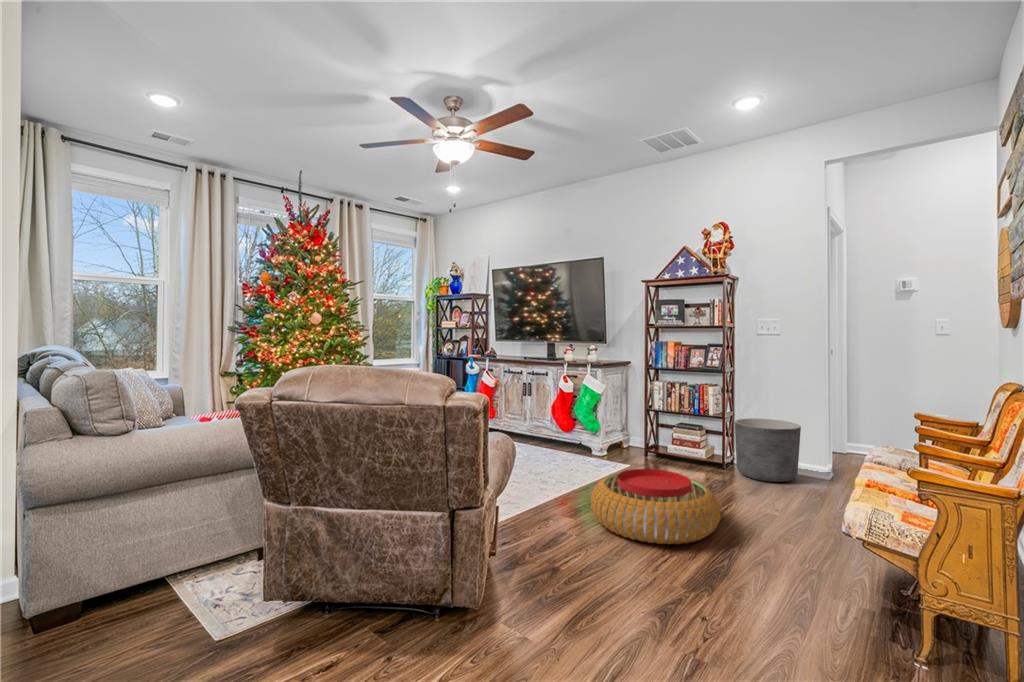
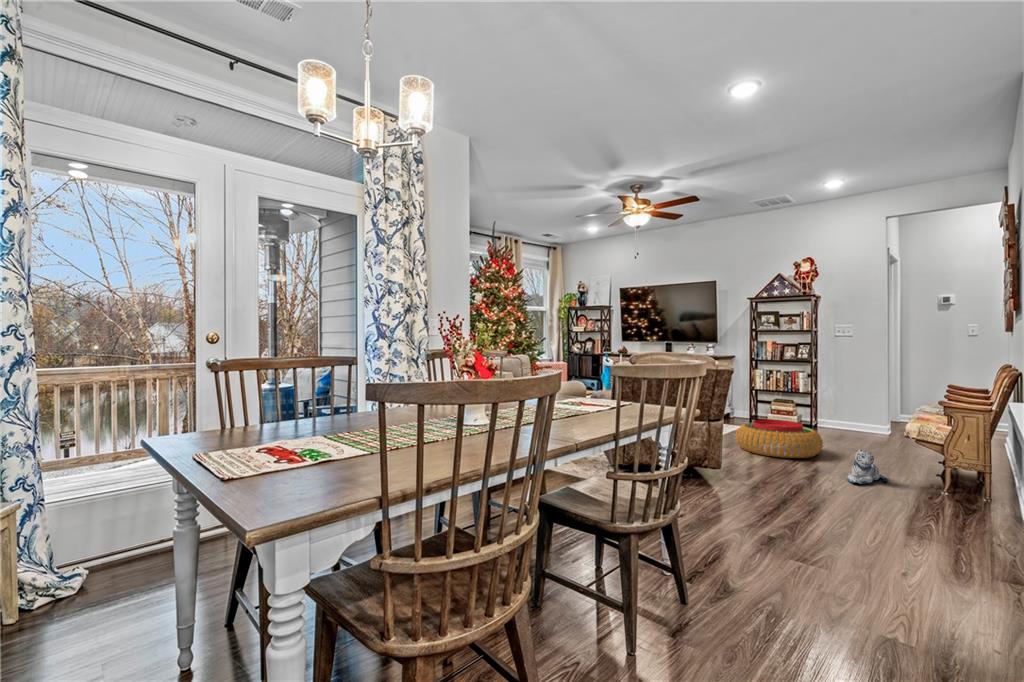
planter: present [735,418,801,482] -> none [820,395,869,437]
plush toy: none [742,556,815,634] -> present [847,450,888,484]

